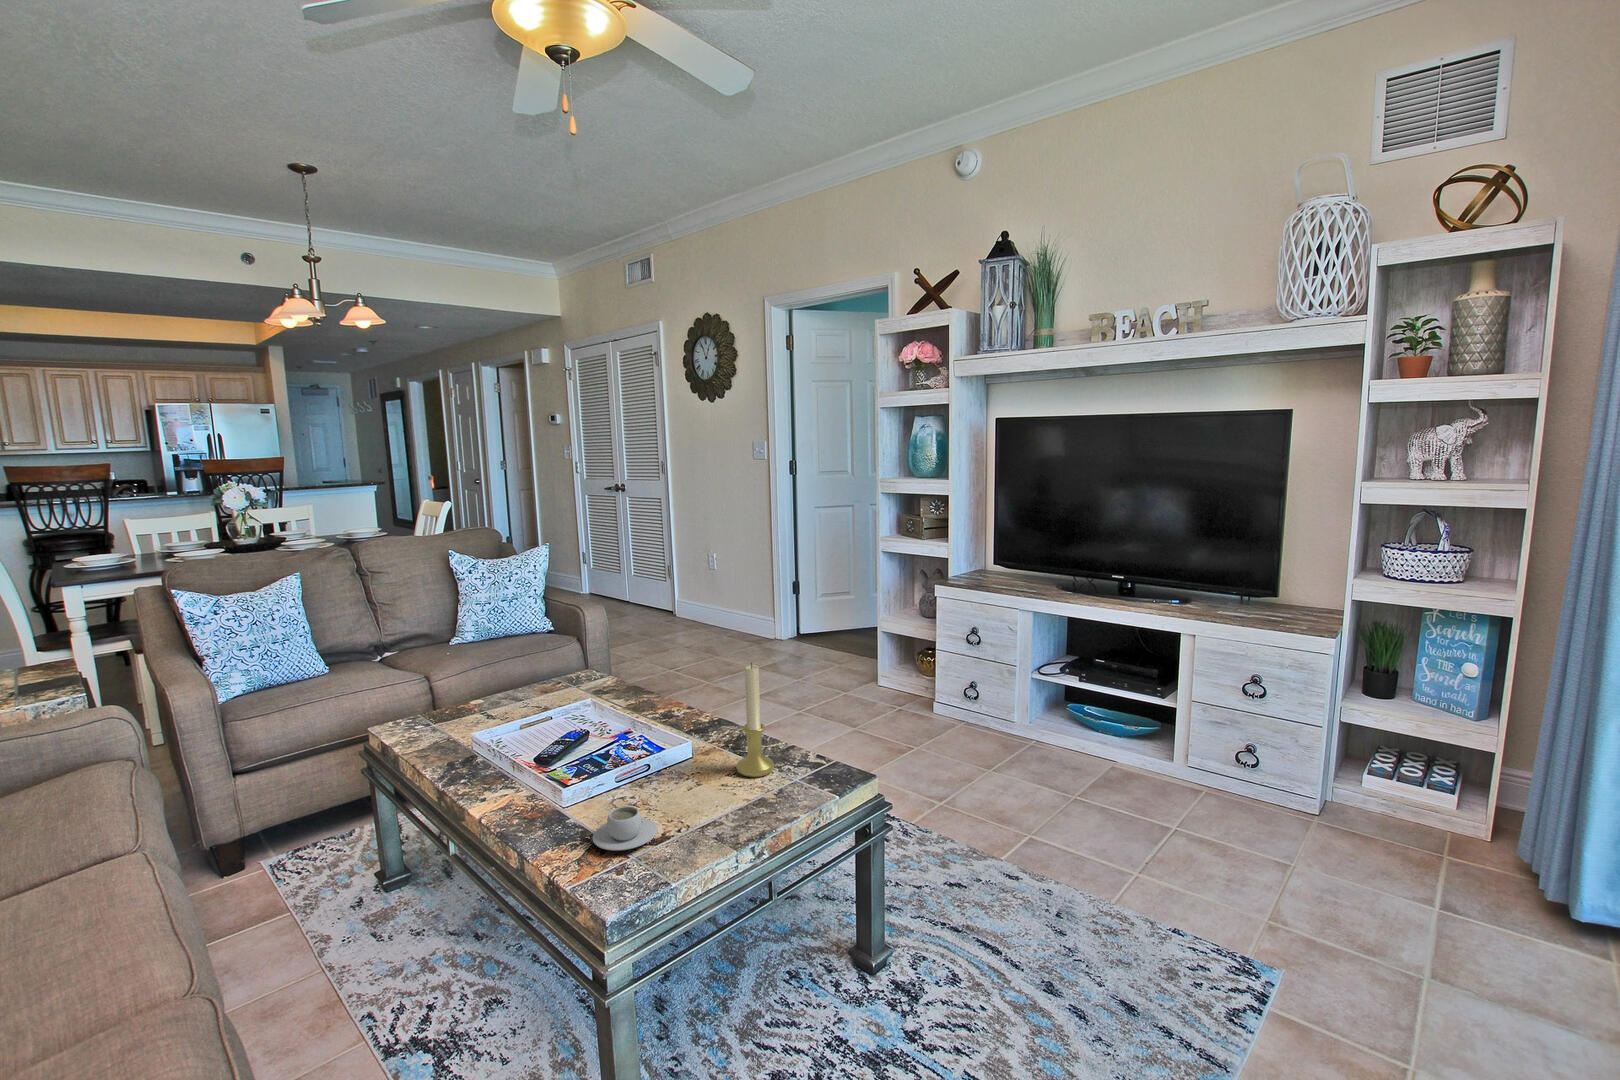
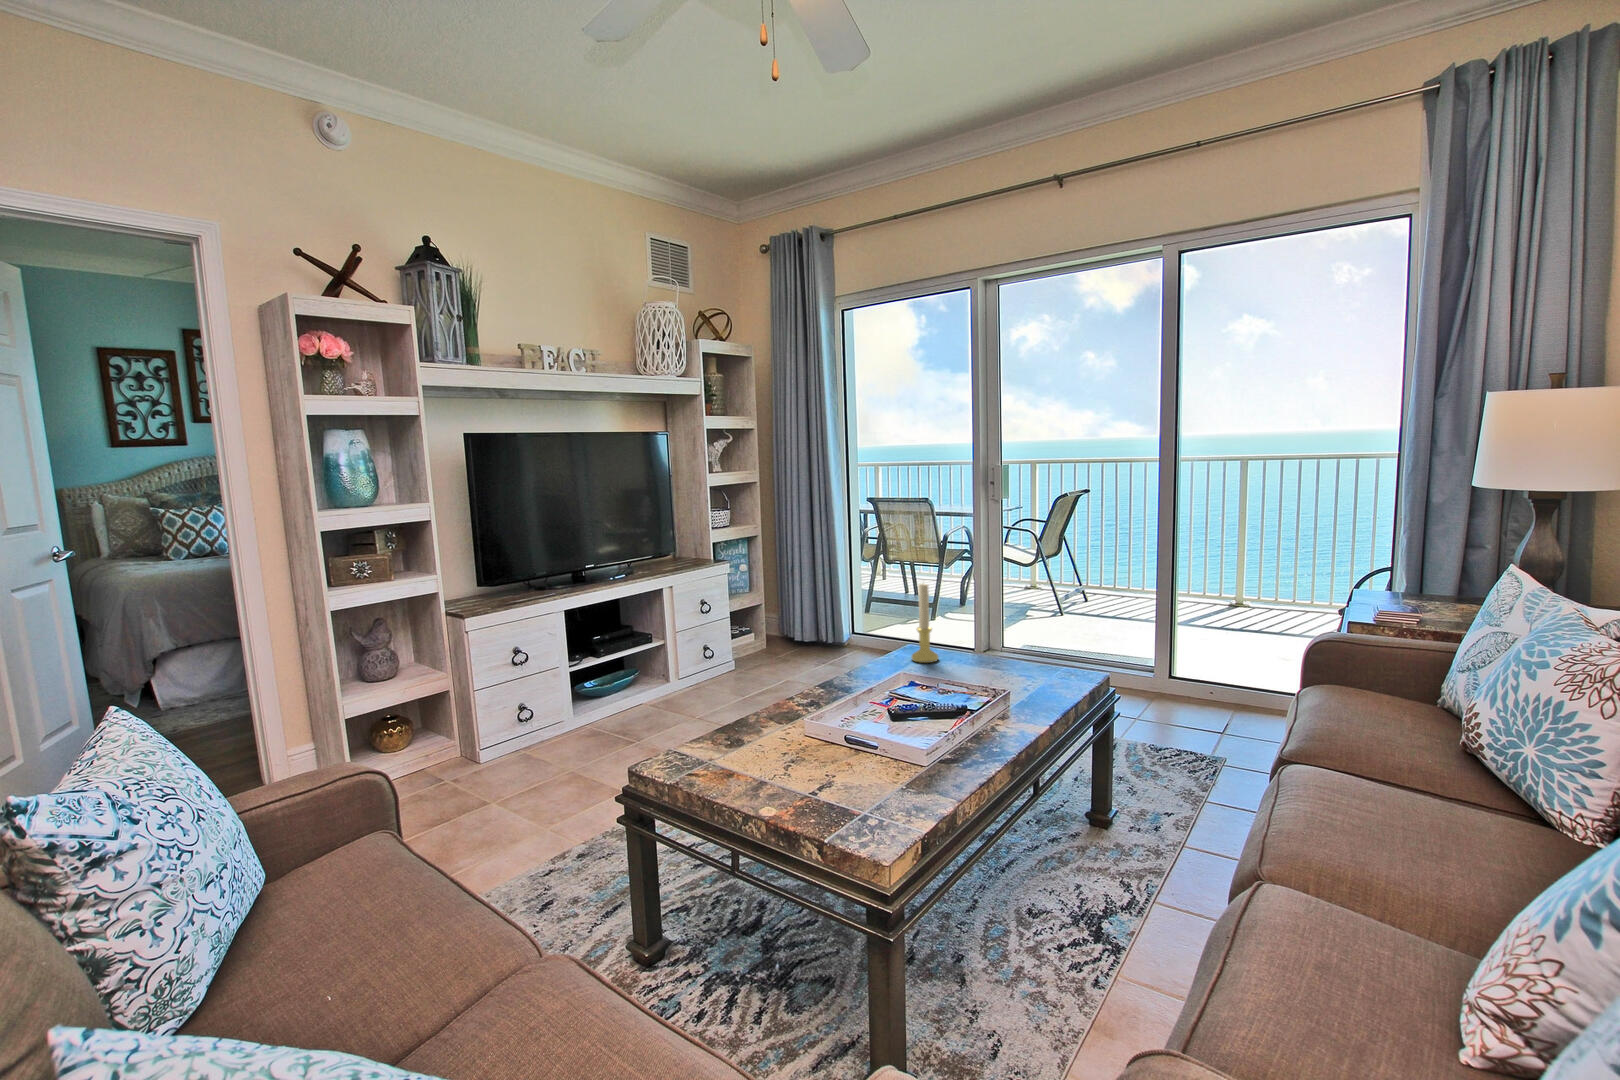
teacup: present [593,806,657,851] -> none [1019,655,1062,678]

